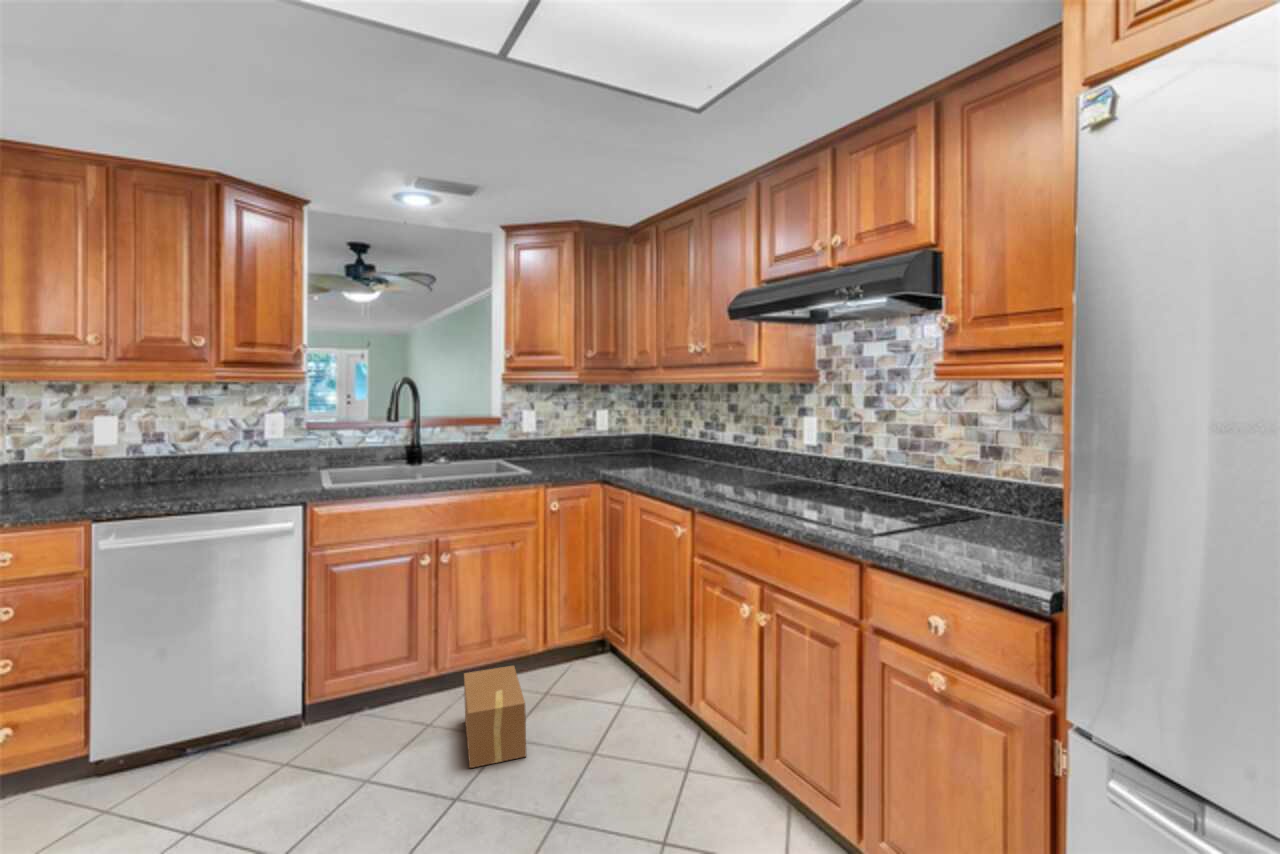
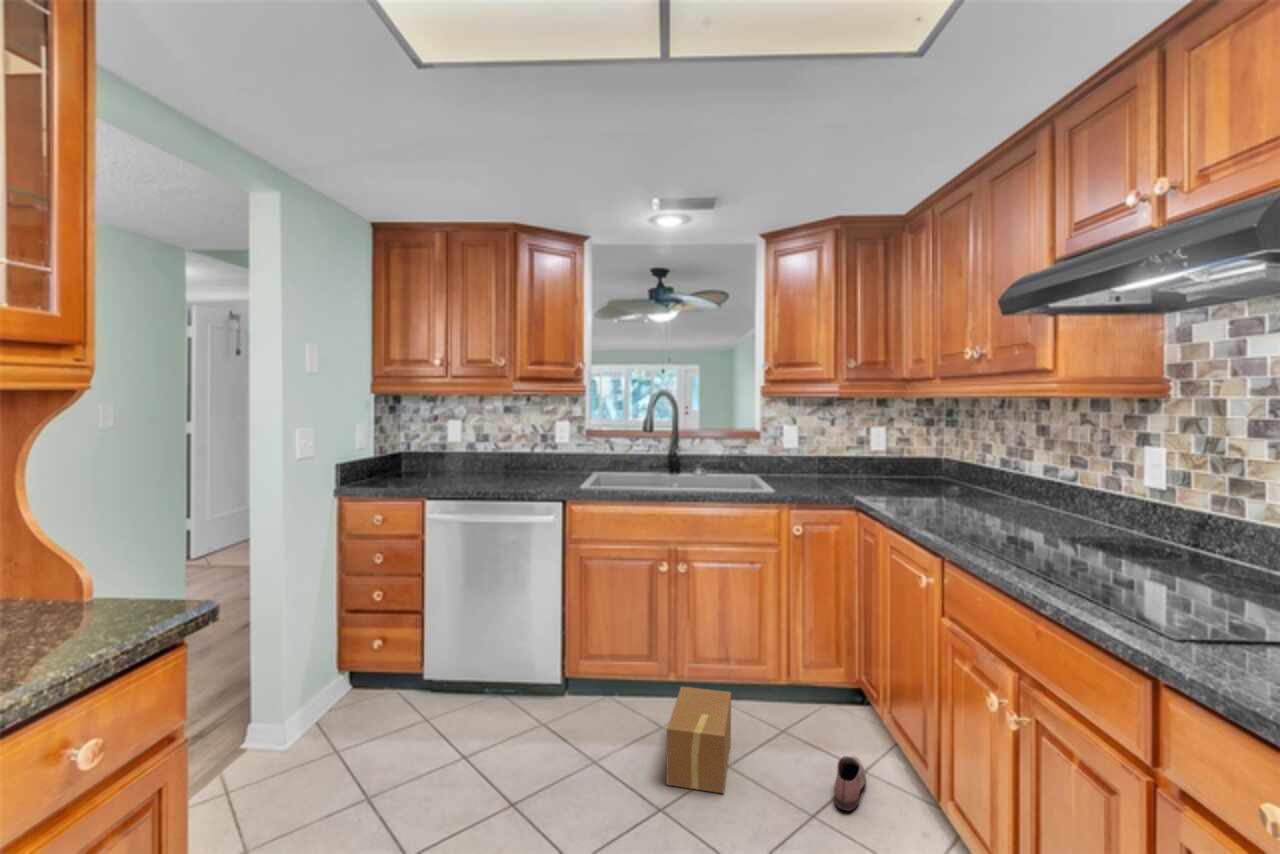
shoe: none [616,690,639,734] -> present [835,756,866,811]

